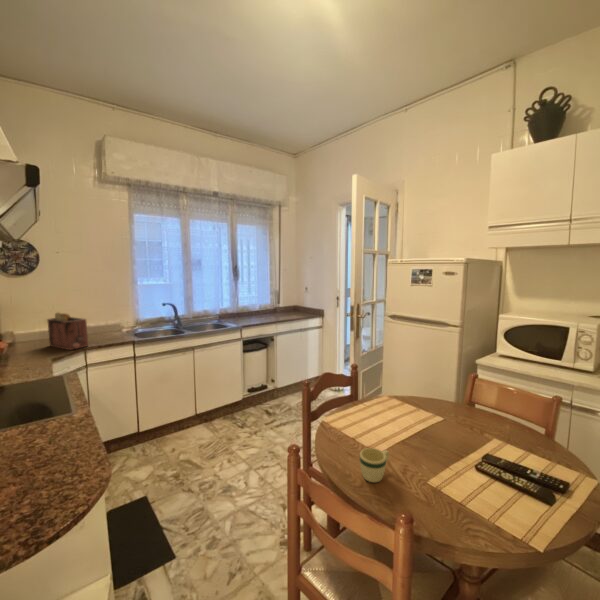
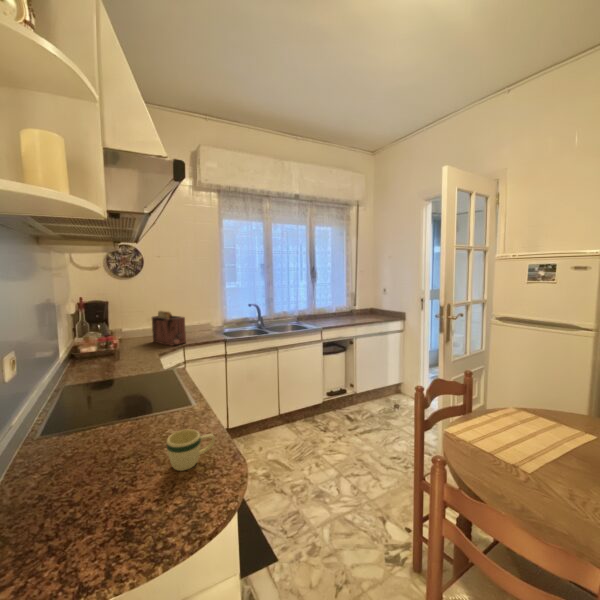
mug: present [360,448,389,482] -> present [167,429,215,471]

